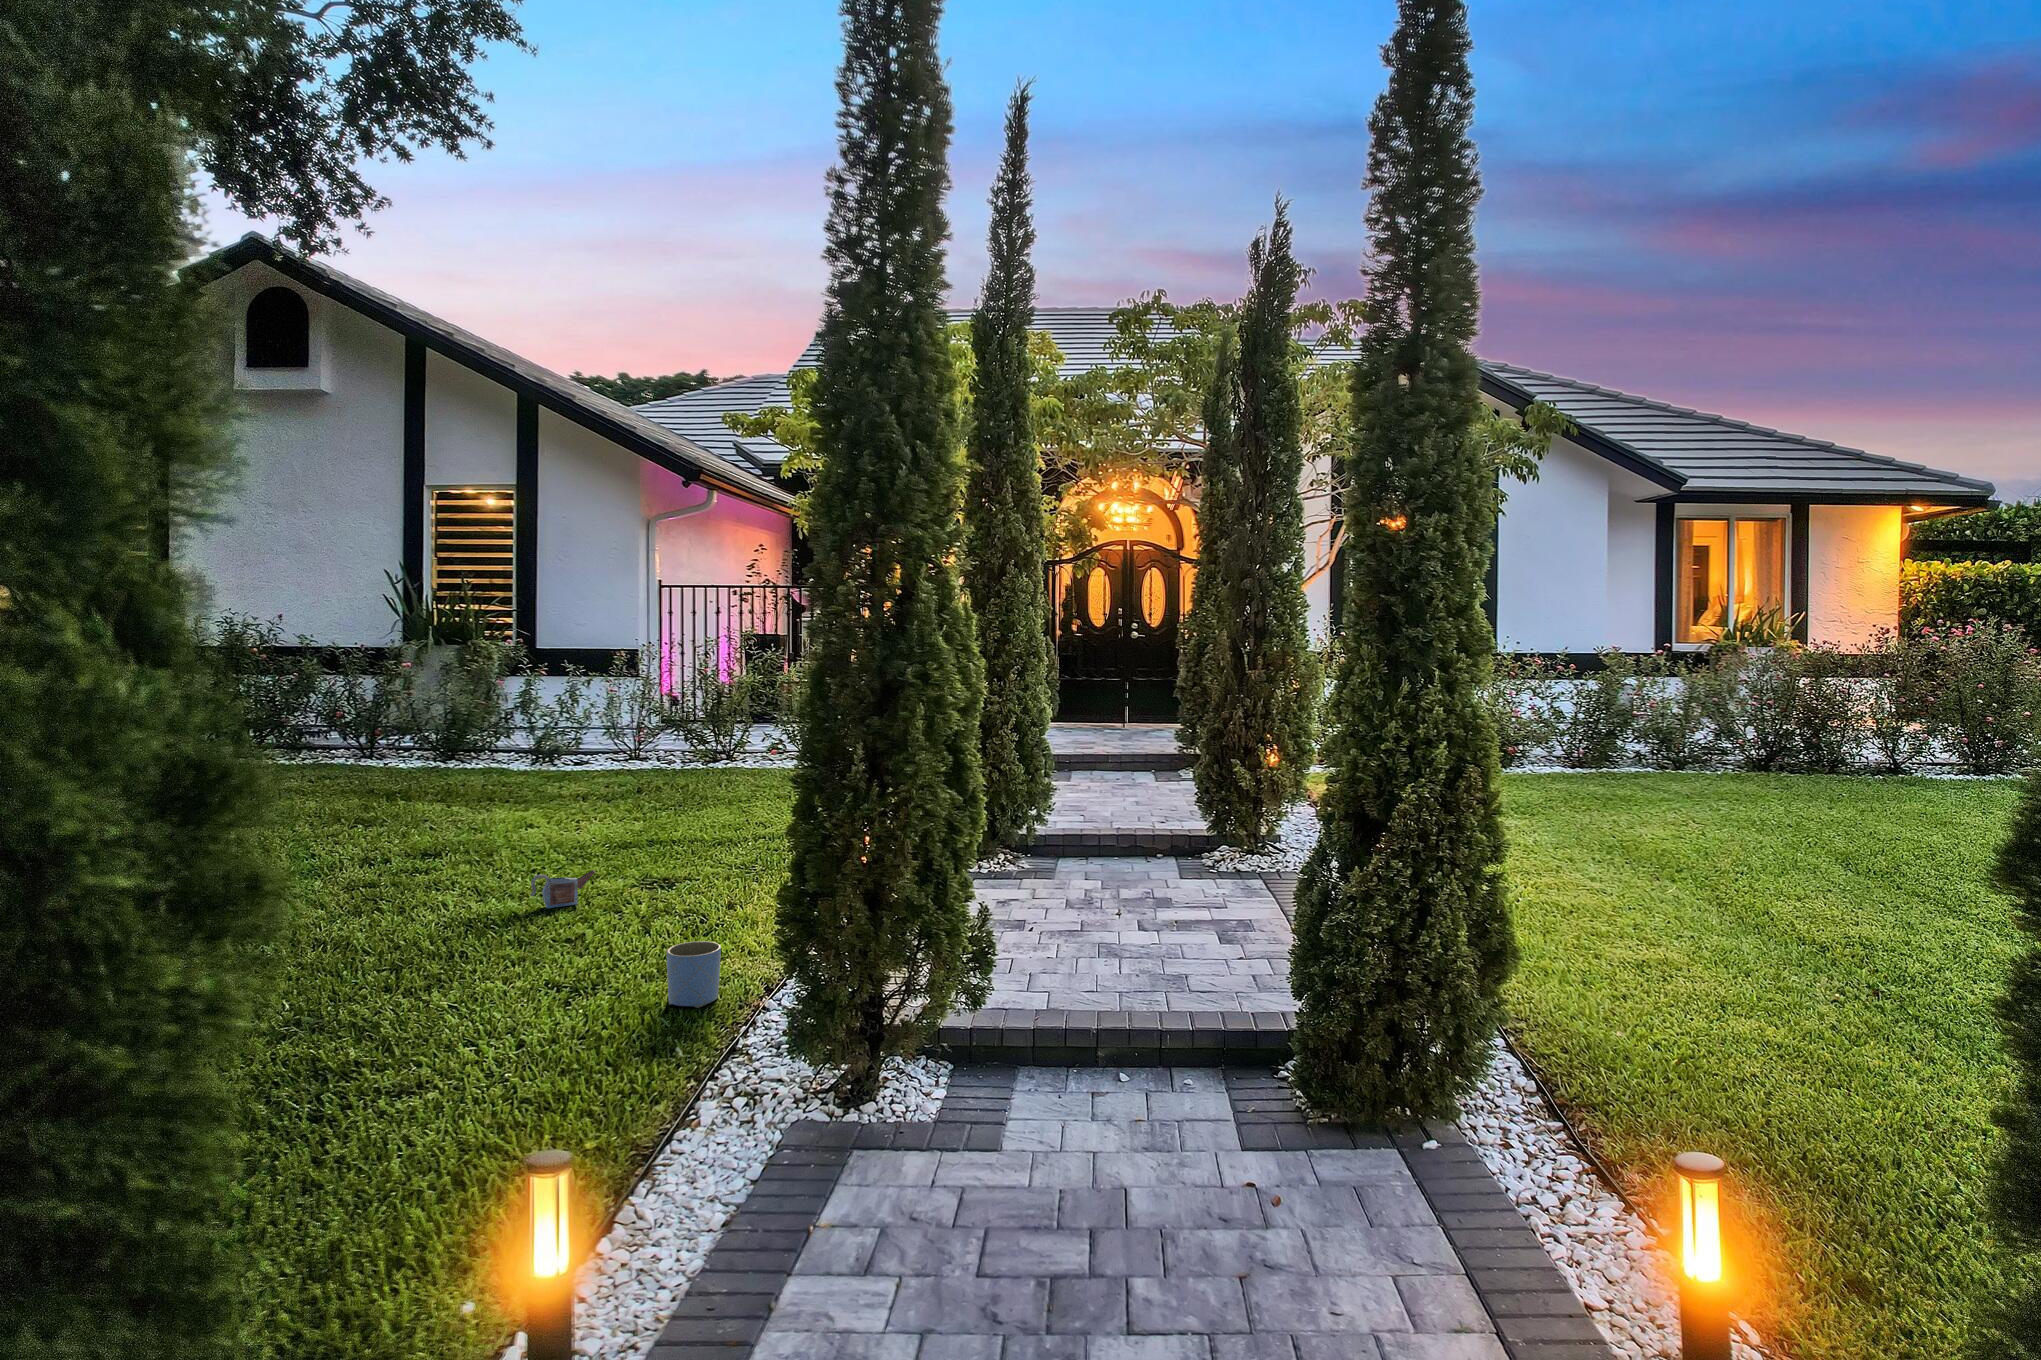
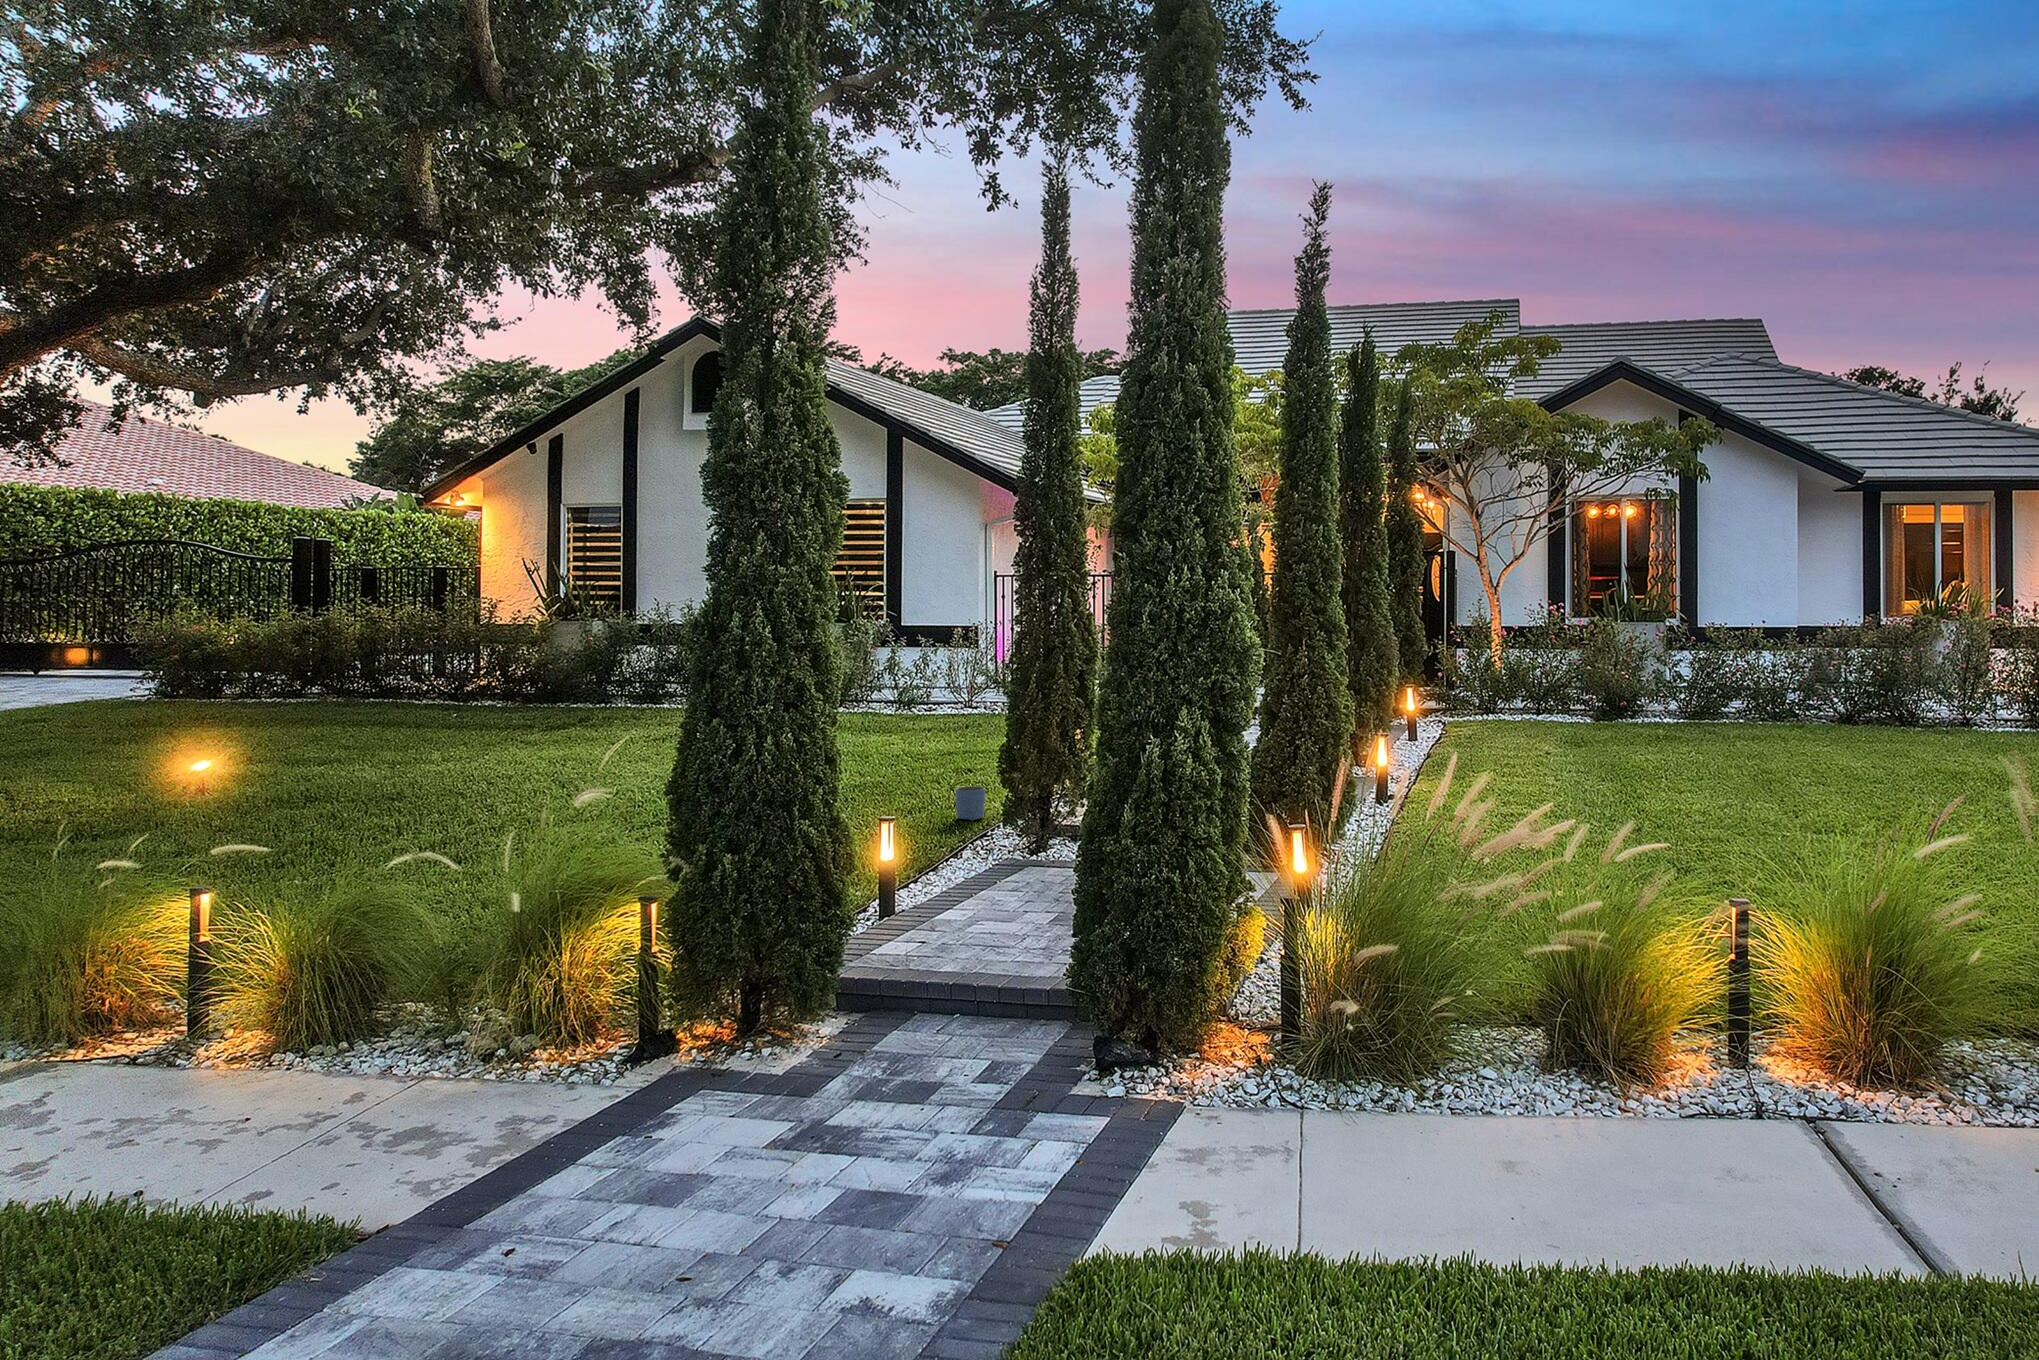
watering can: present [530,870,596,908] -> none [888,761,927,783]

